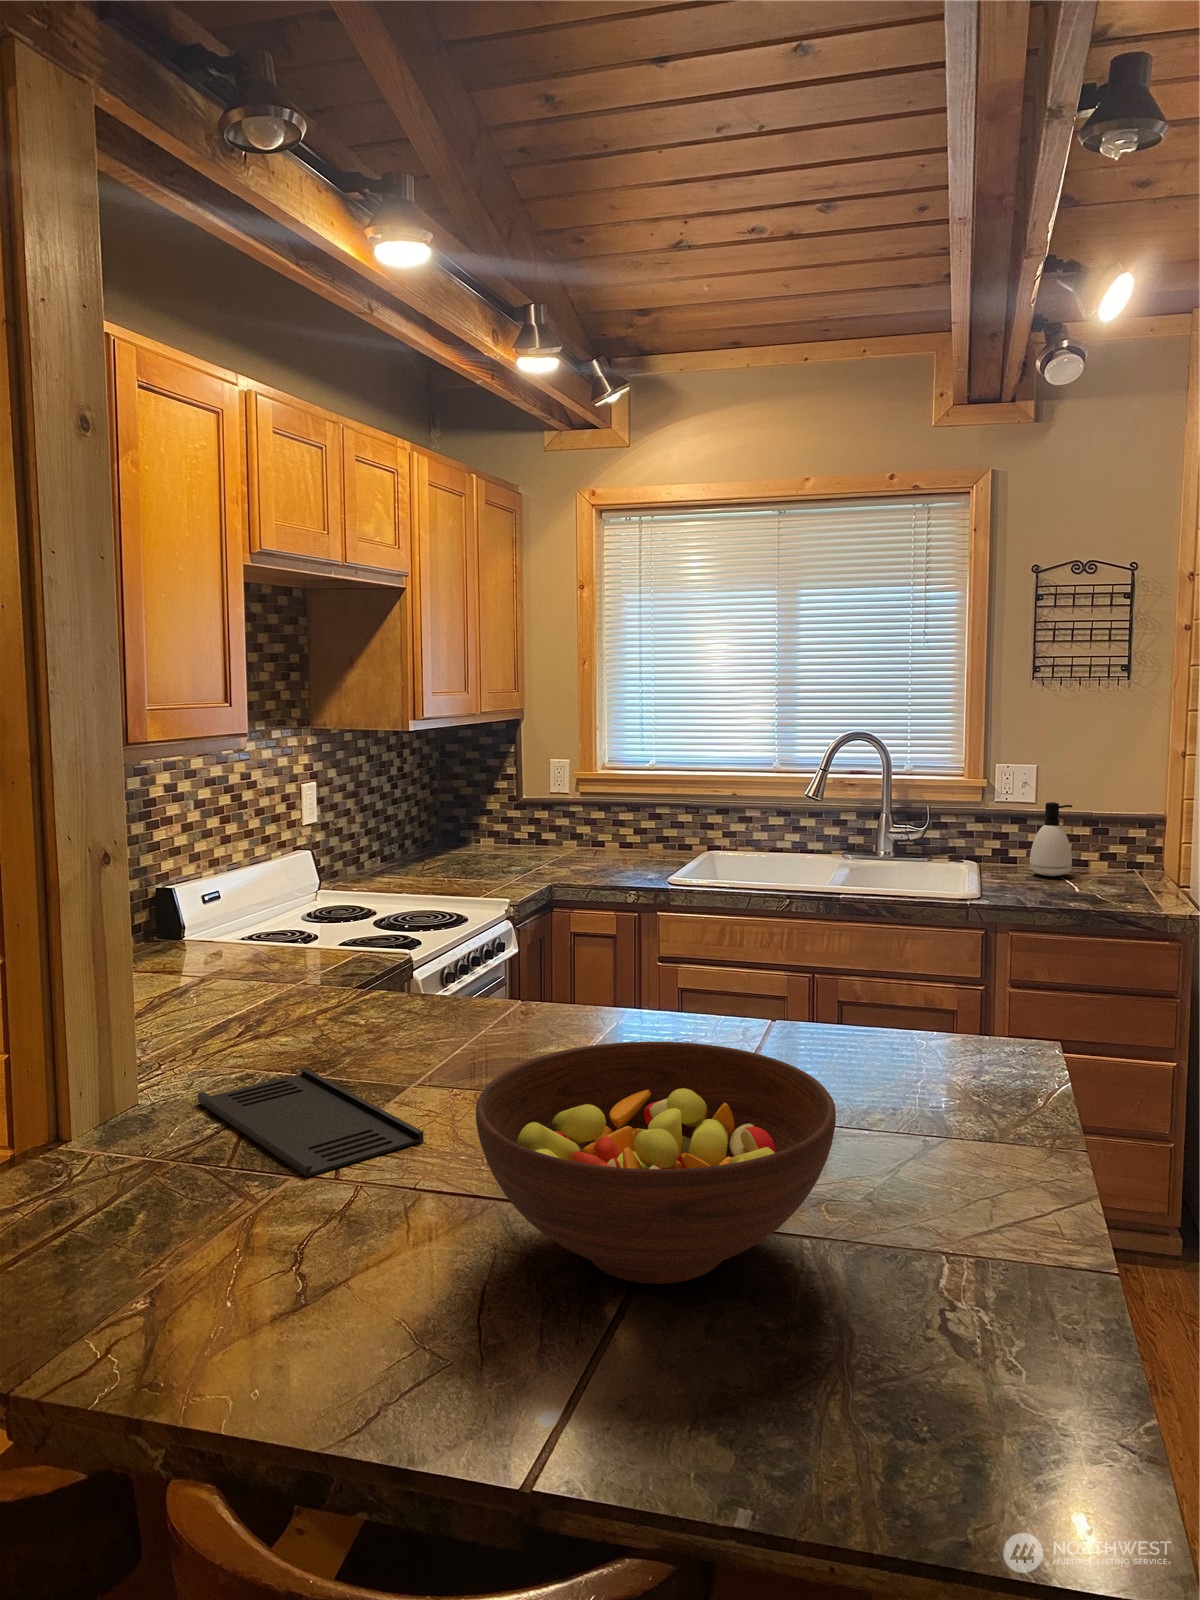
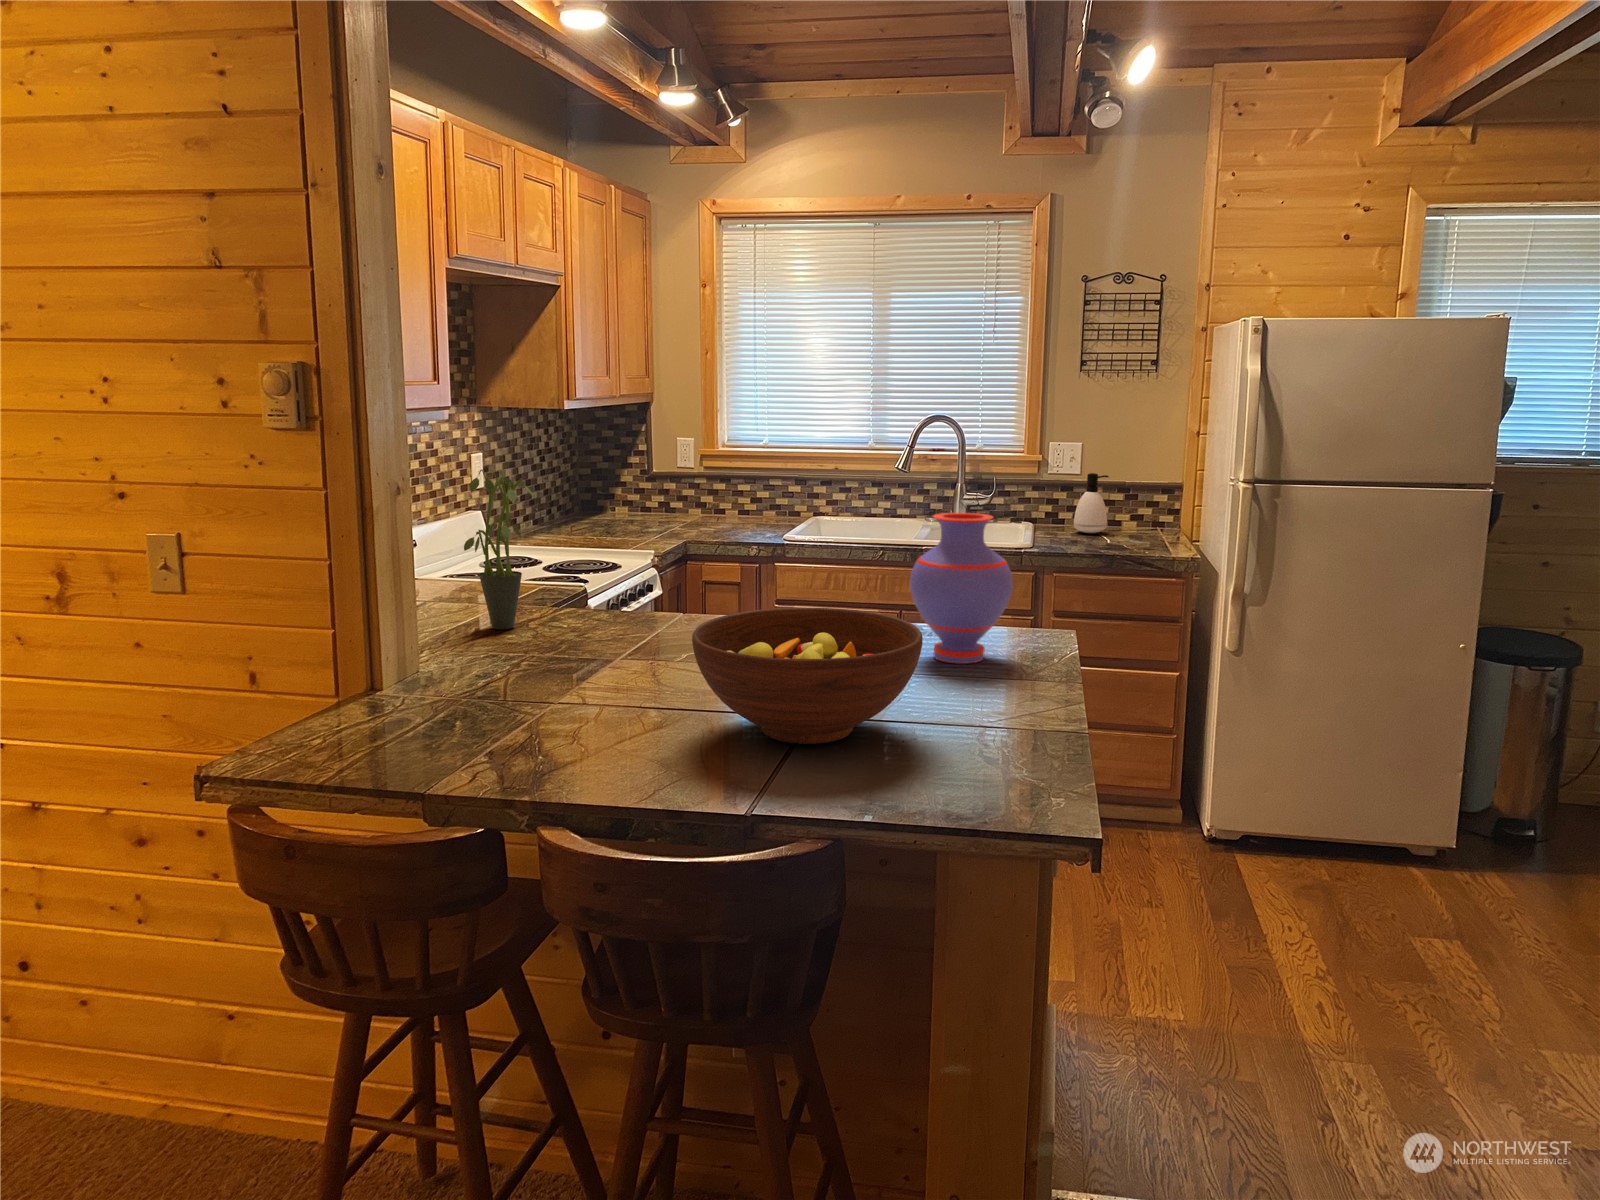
potted plant: none [231,819,326,1027] -> present [464,469,535,629]
vase: none [820,885,969,1105] -> present [910,513,1013,664]
tray: present [198,1068,423,1177] -> none [462,649,636,705]

